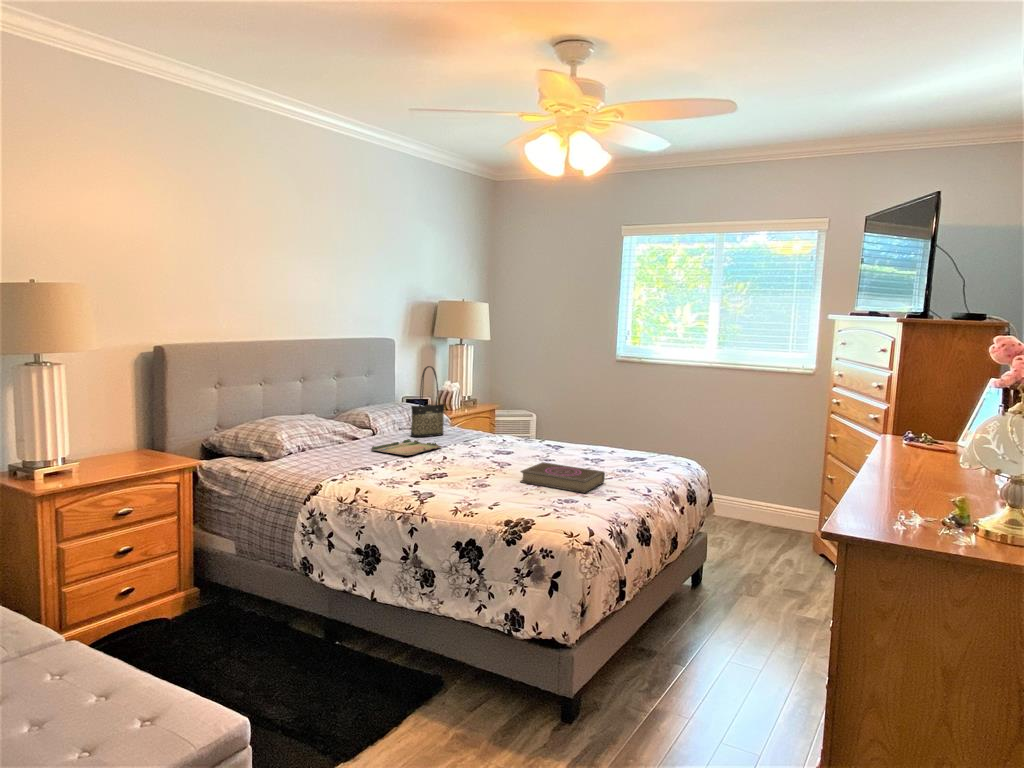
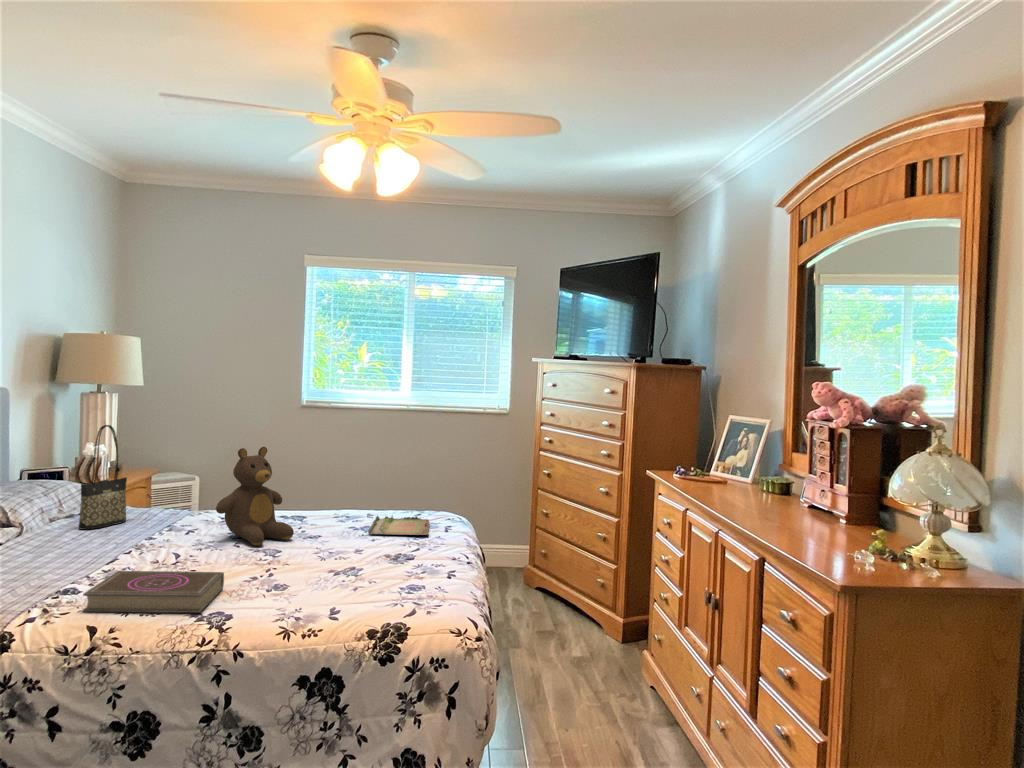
teddy bear: none [481,386,534,460] -> present [216,447,294,546]
tray: present [371,439,442,455] -> present [368,514,429,535]
book: present [520,462,605,493] -> present [83,571,224,613]

